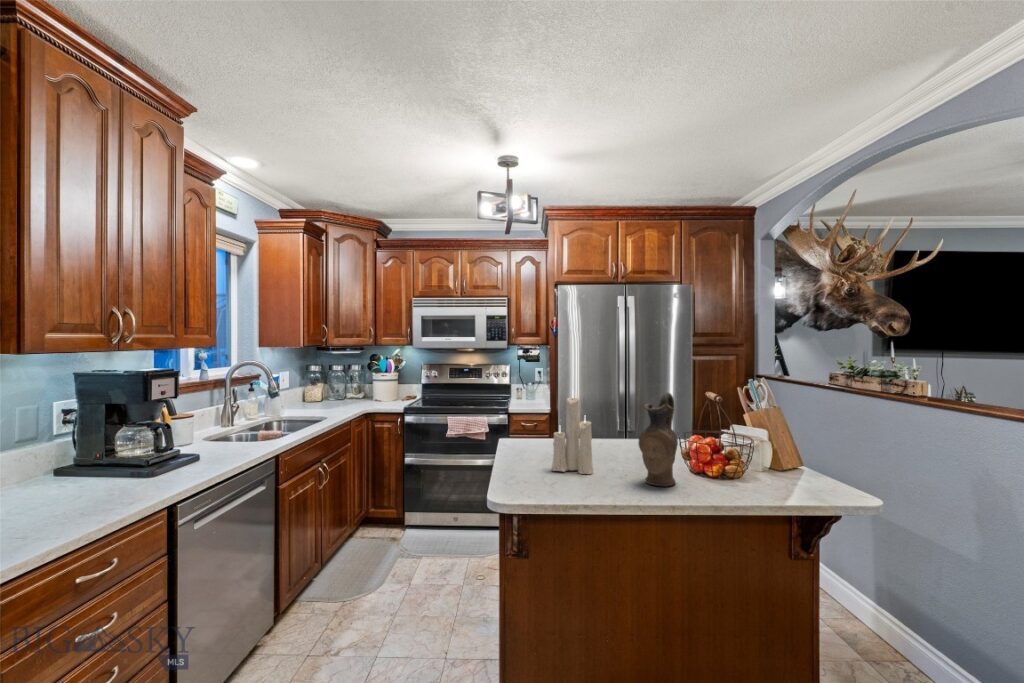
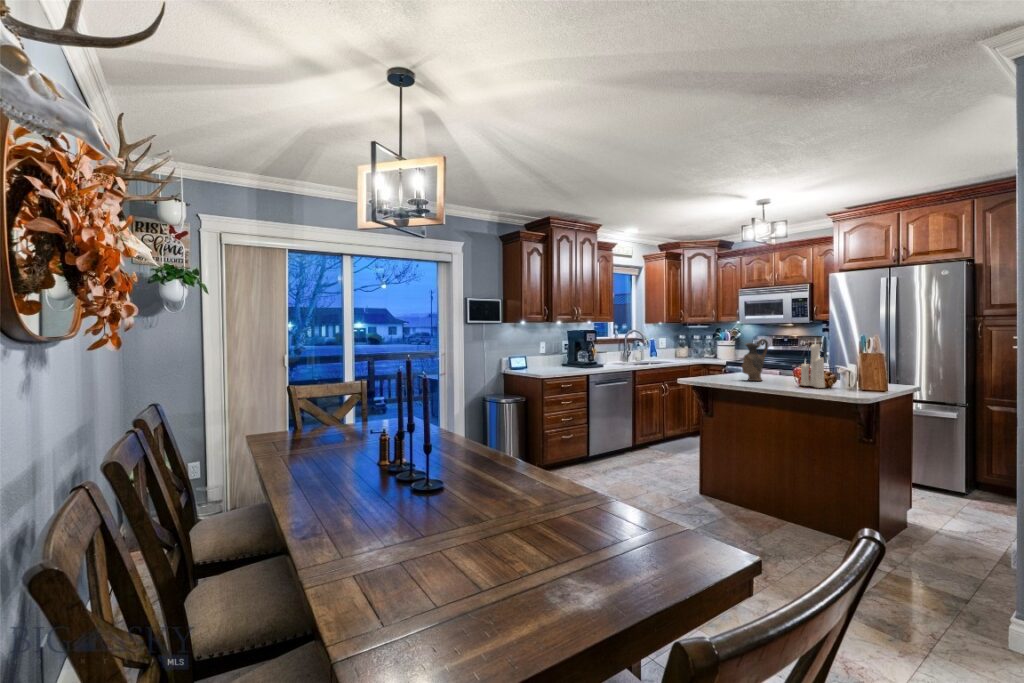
candle: present [552,392,593,474] -> present [801,344,825,388]

